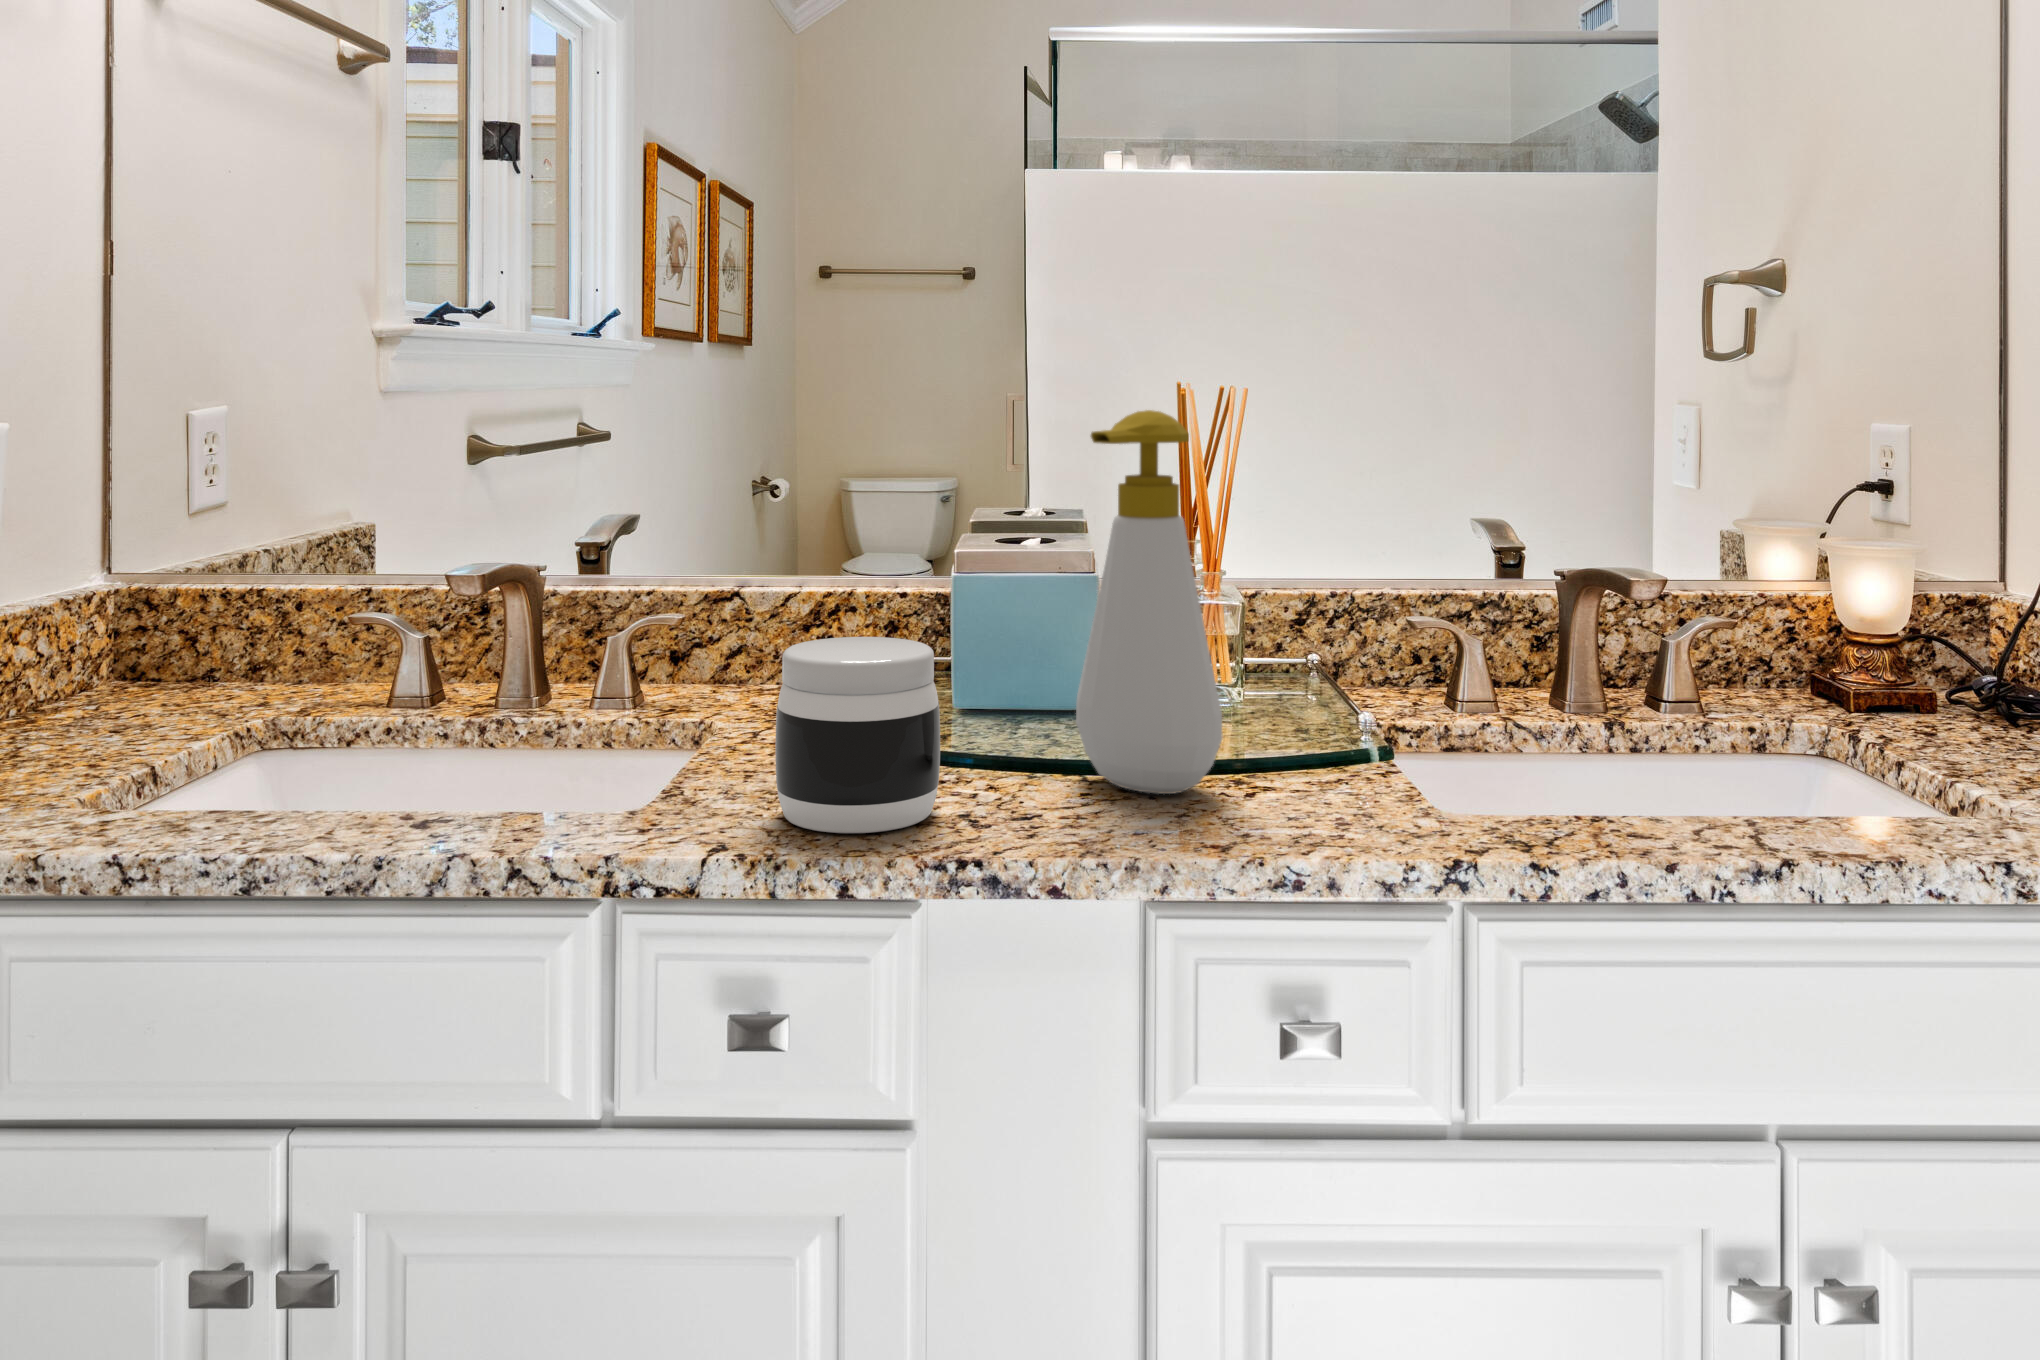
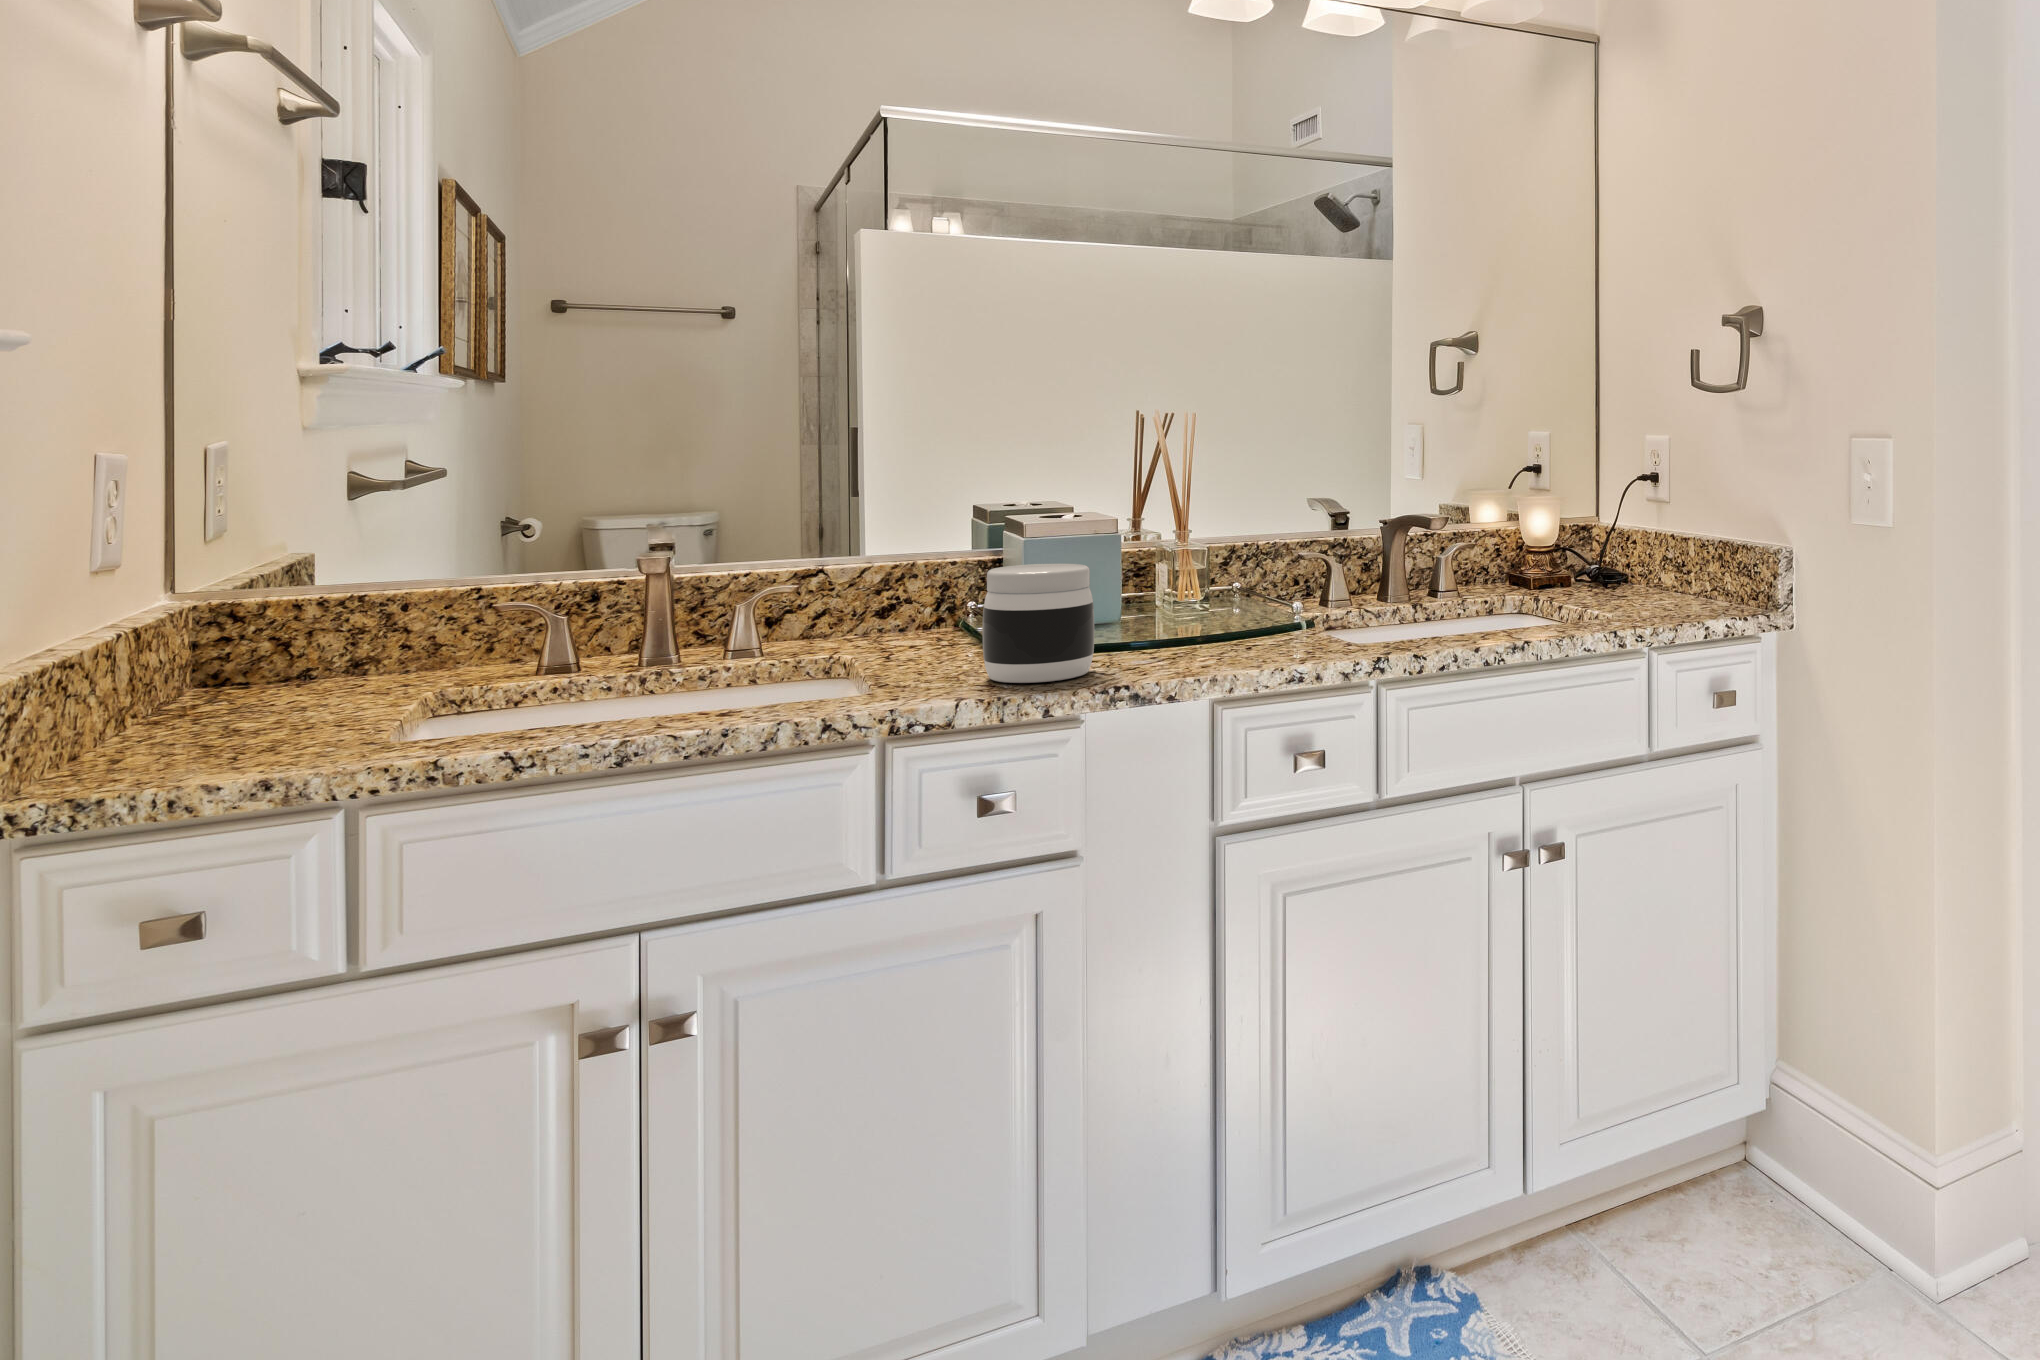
soap bottle: present [1076,410,1223,794] -> none [1151,417,1250,649]

